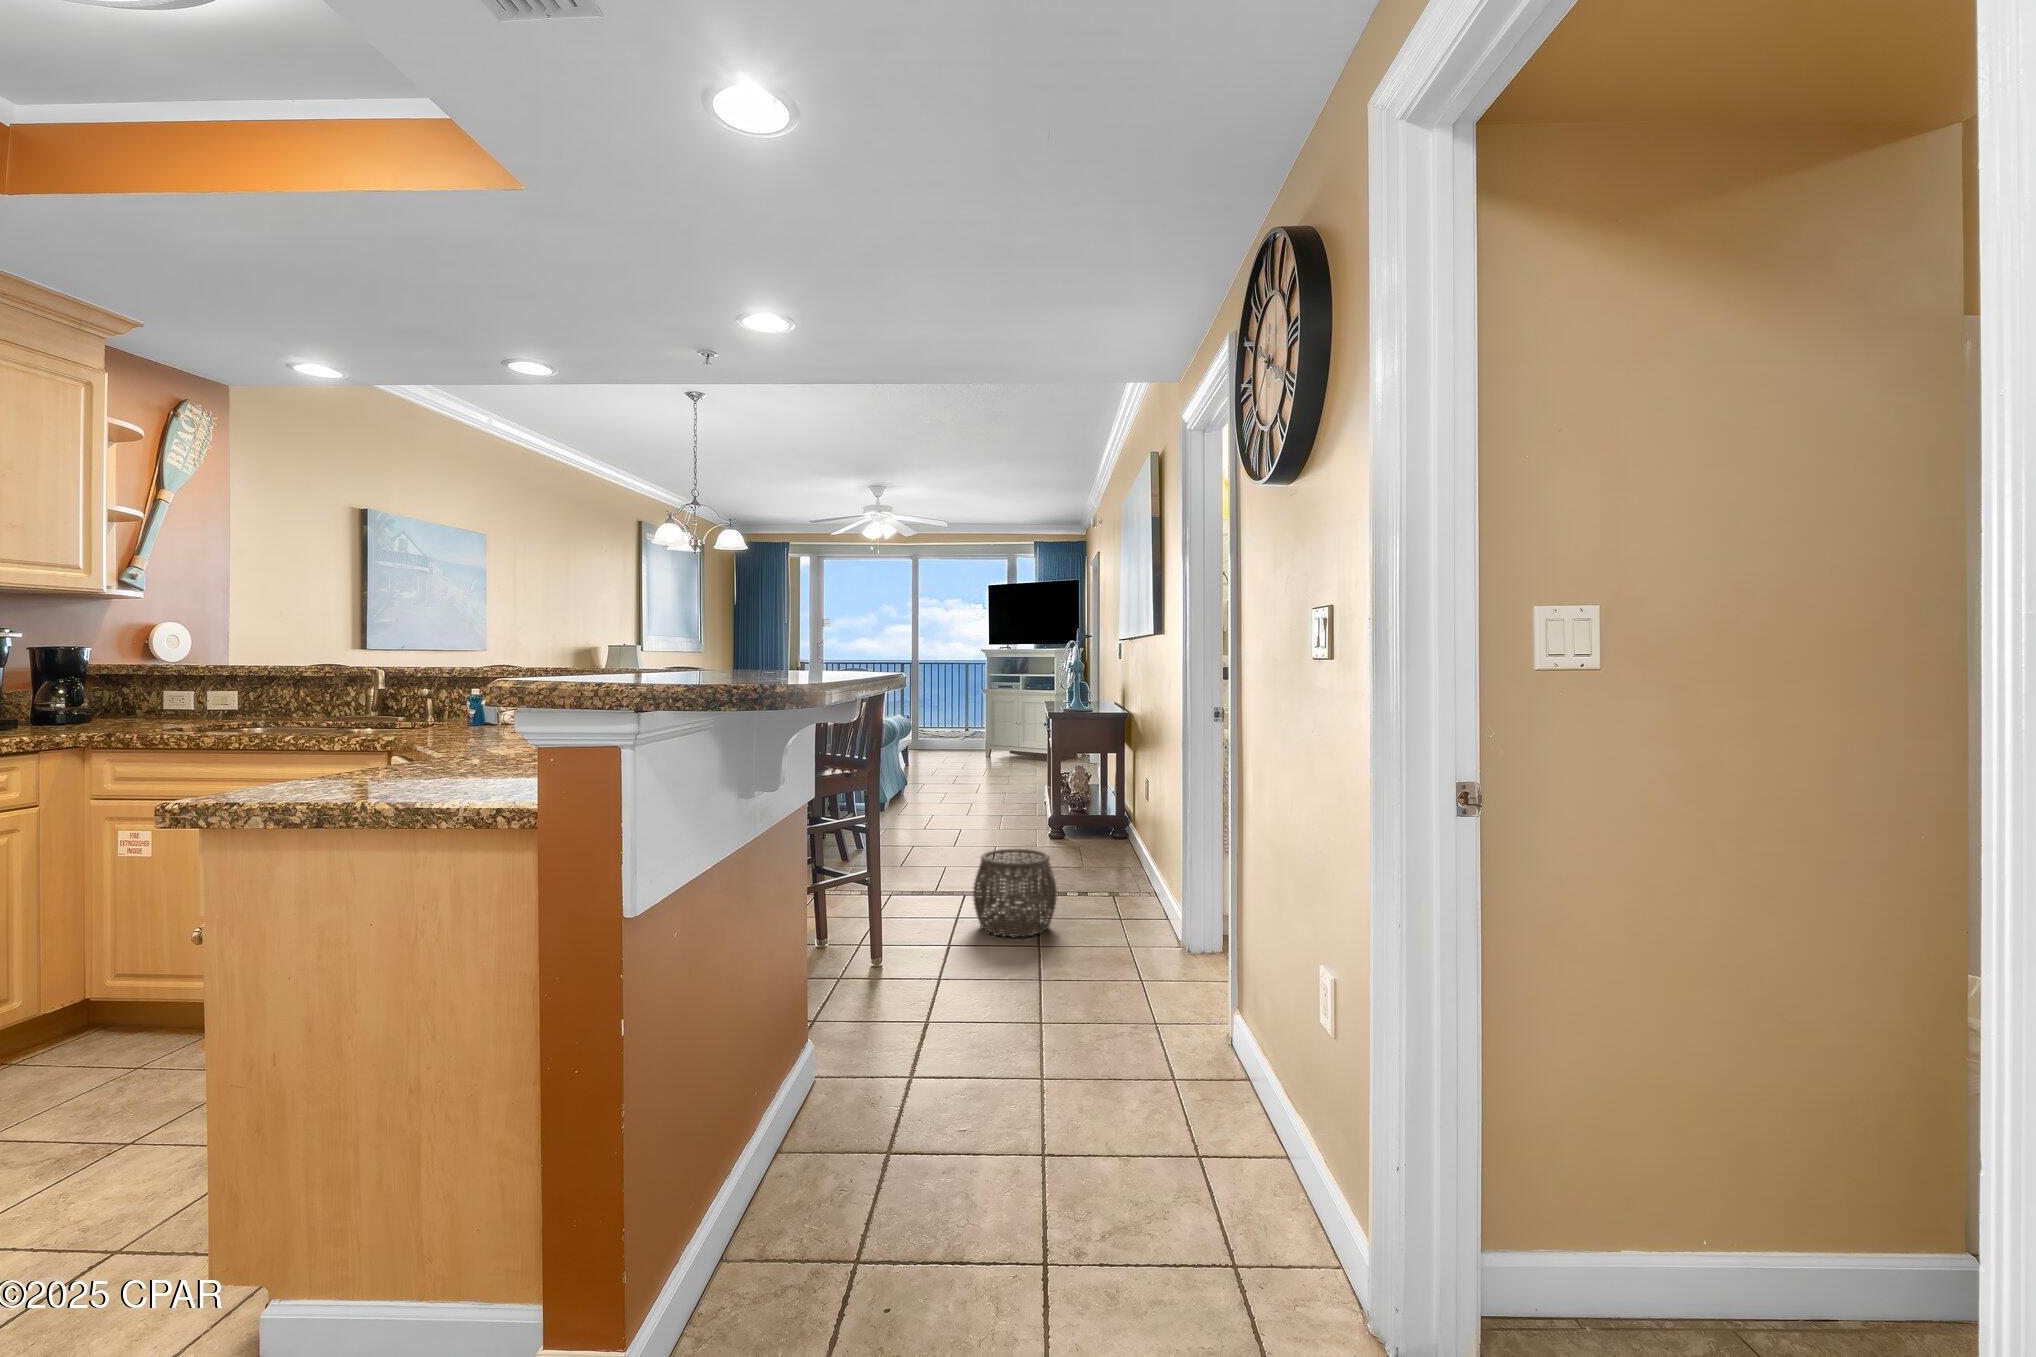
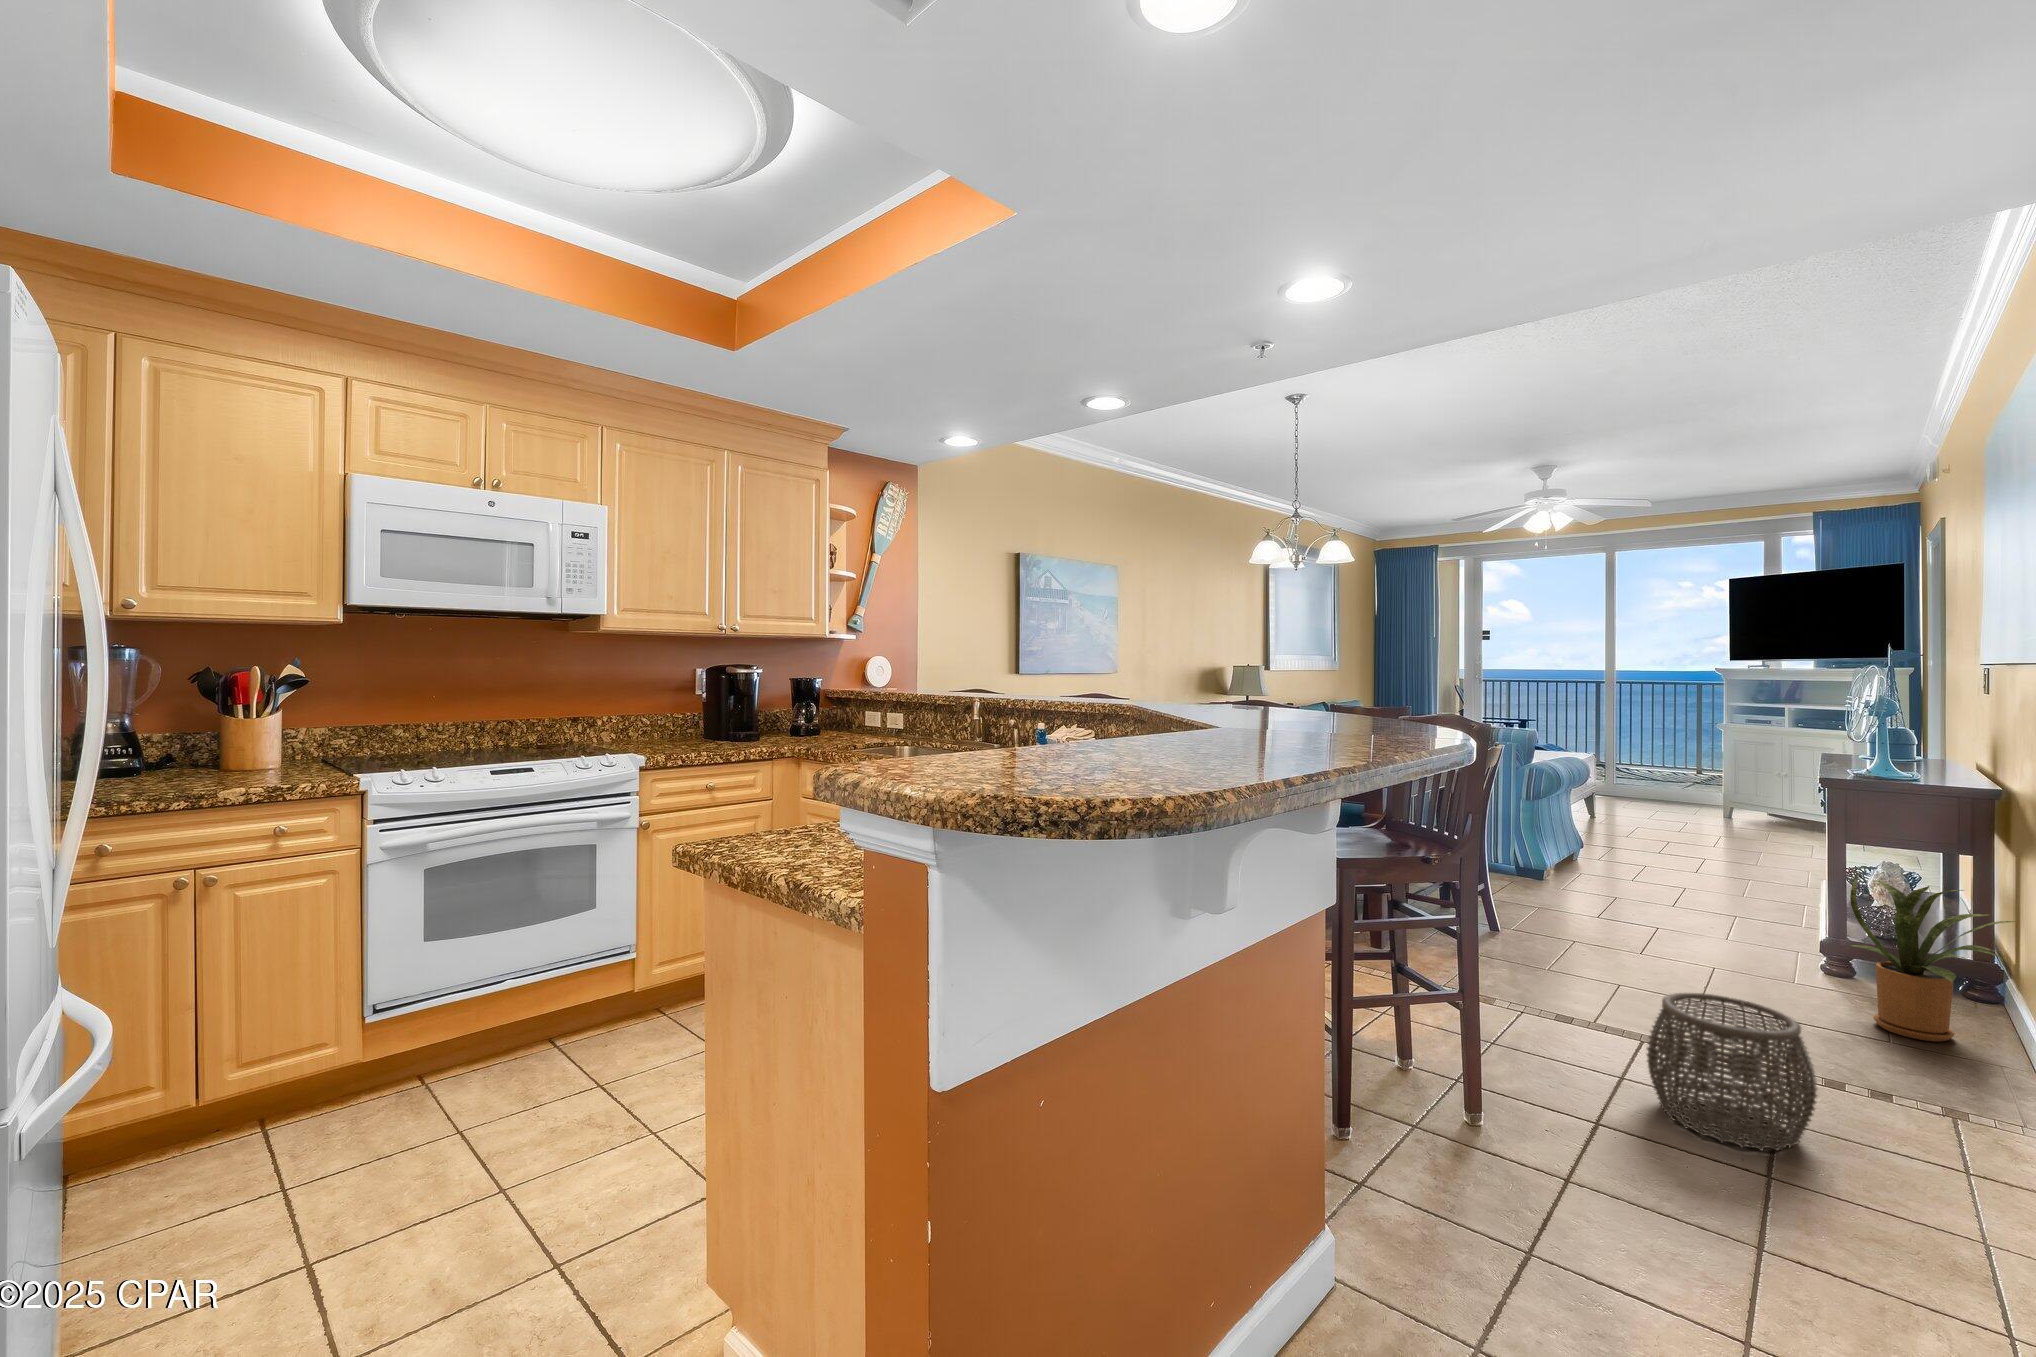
house plant: none [1063,769,1137,865] -> present [1850,874,2015,1042]

